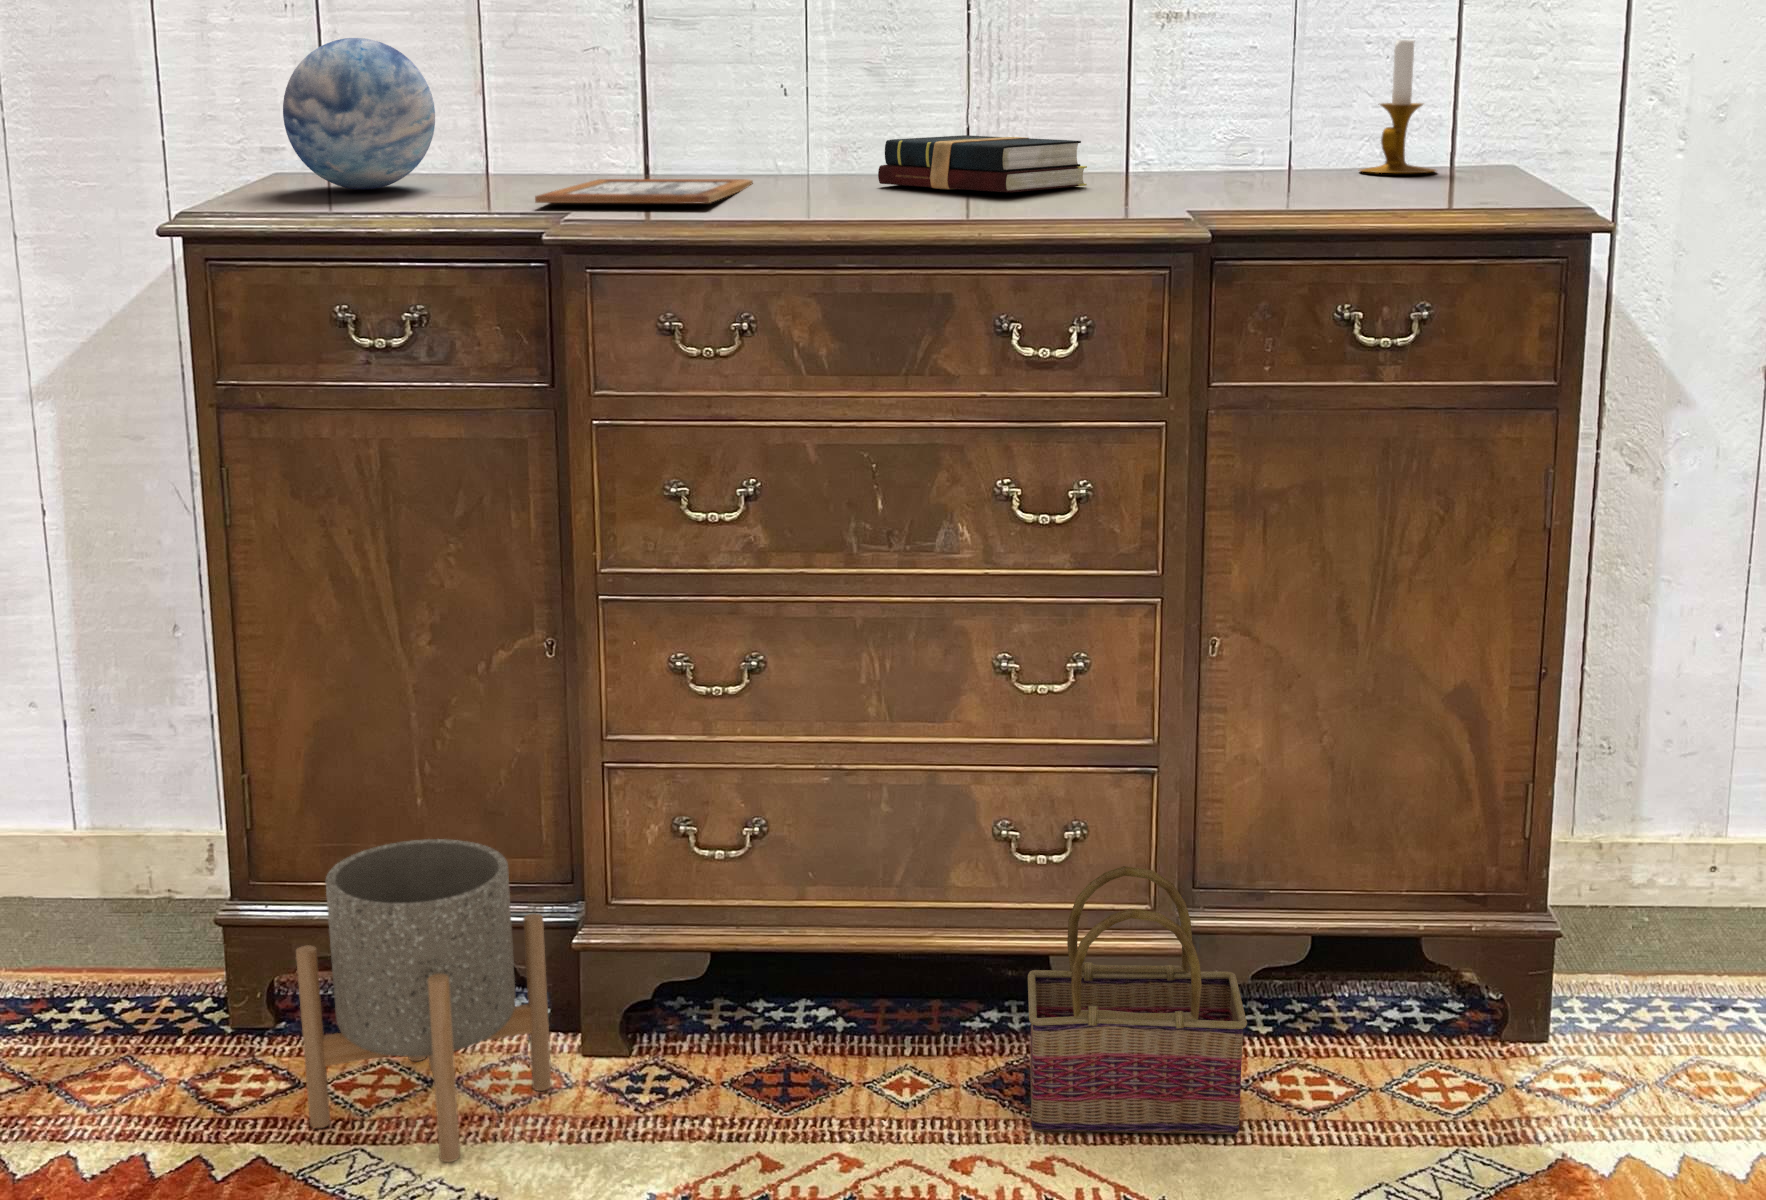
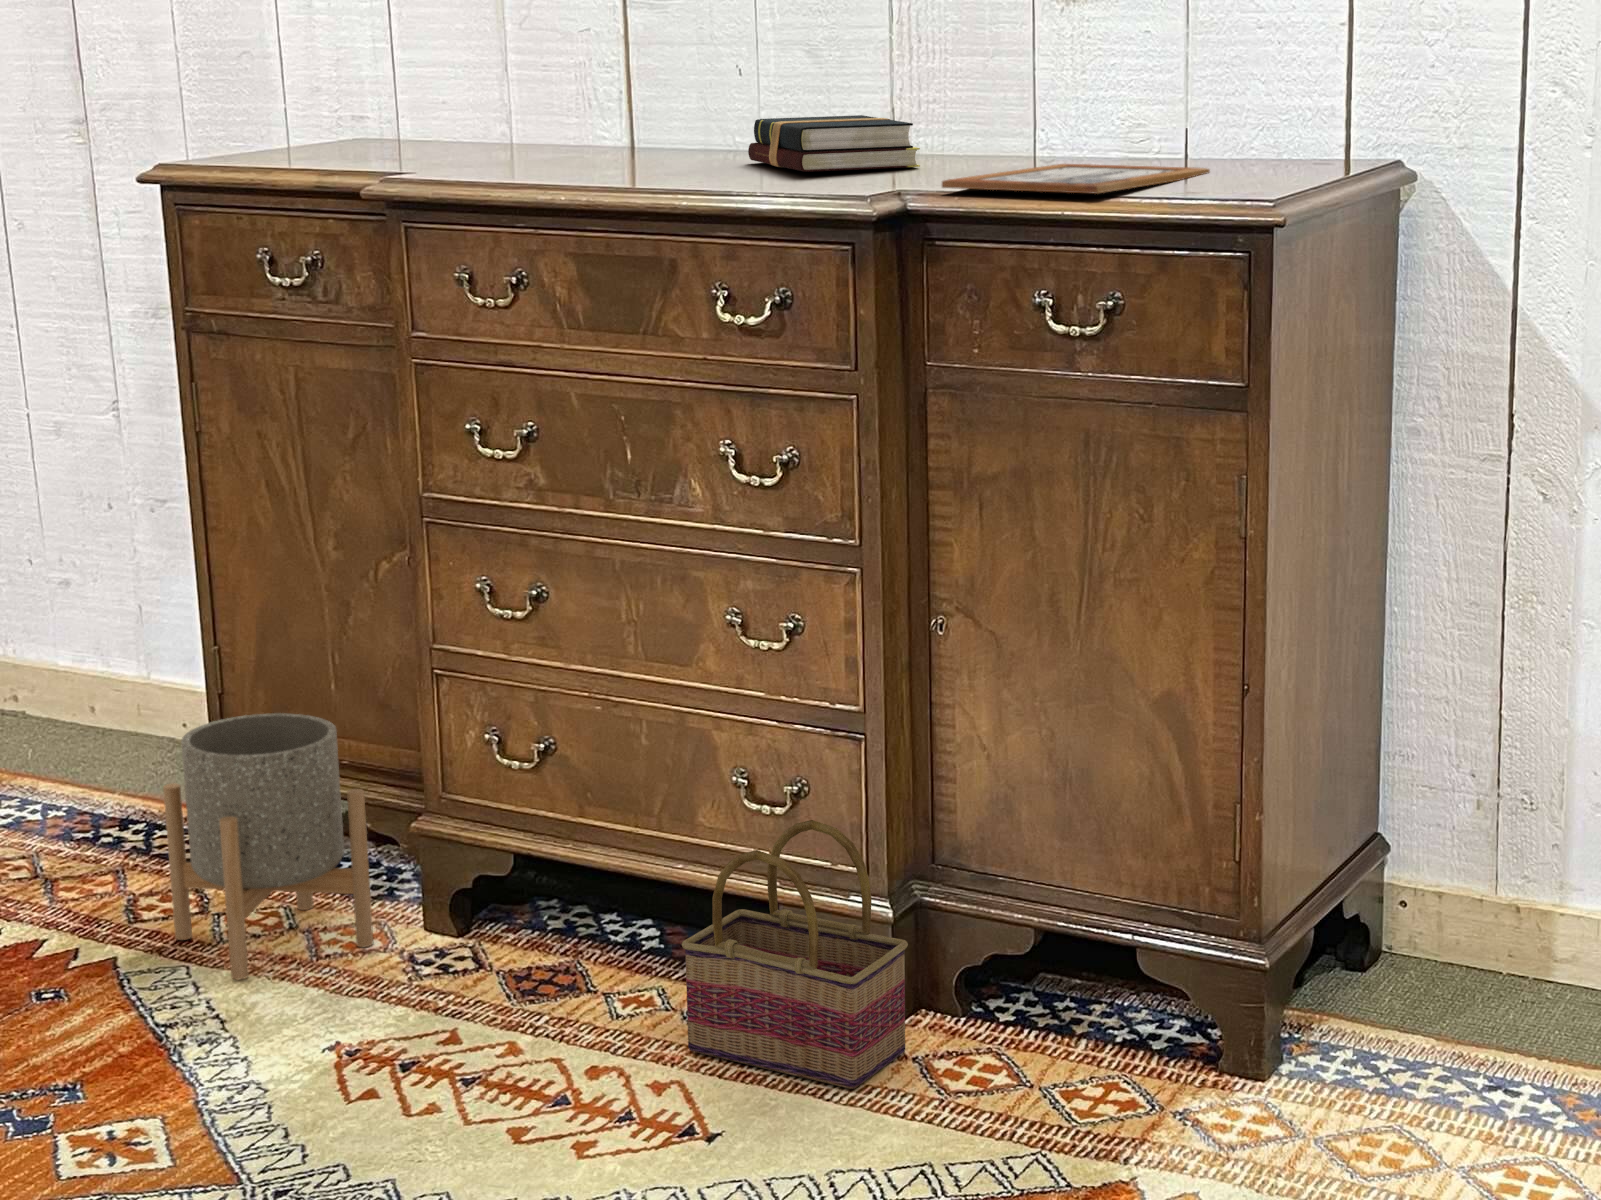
decorative orb: present [283,38,435,190] -> none [294,24,424,154]
candlestick: present [1360,39,1436,173] -> none [1228,23,1310,162]
picture frame: present [535,179,753,203] -> present [942,164,1210,194]

